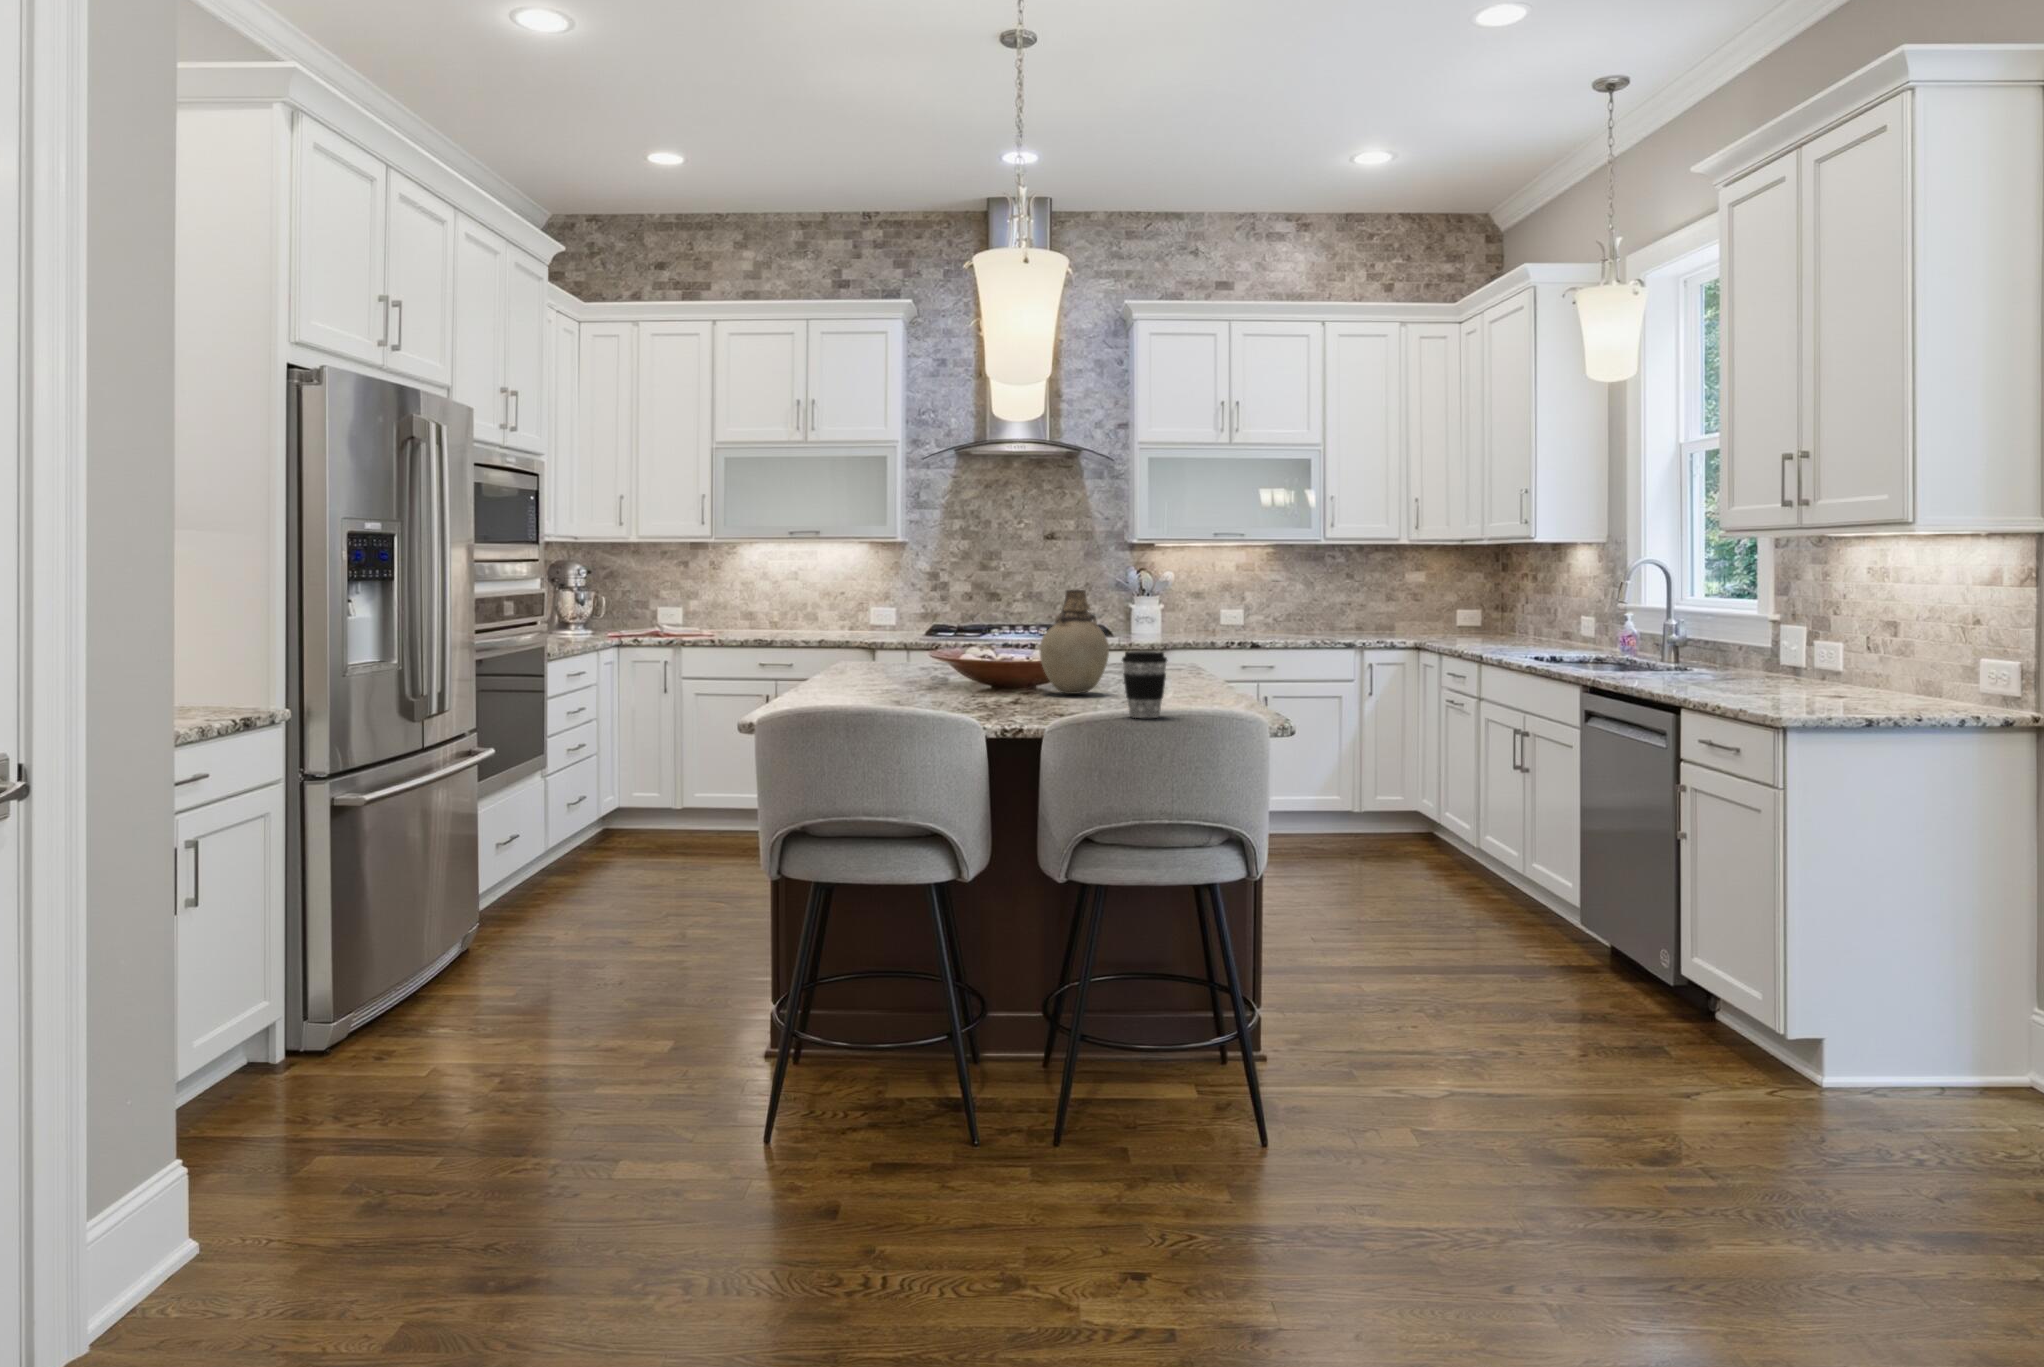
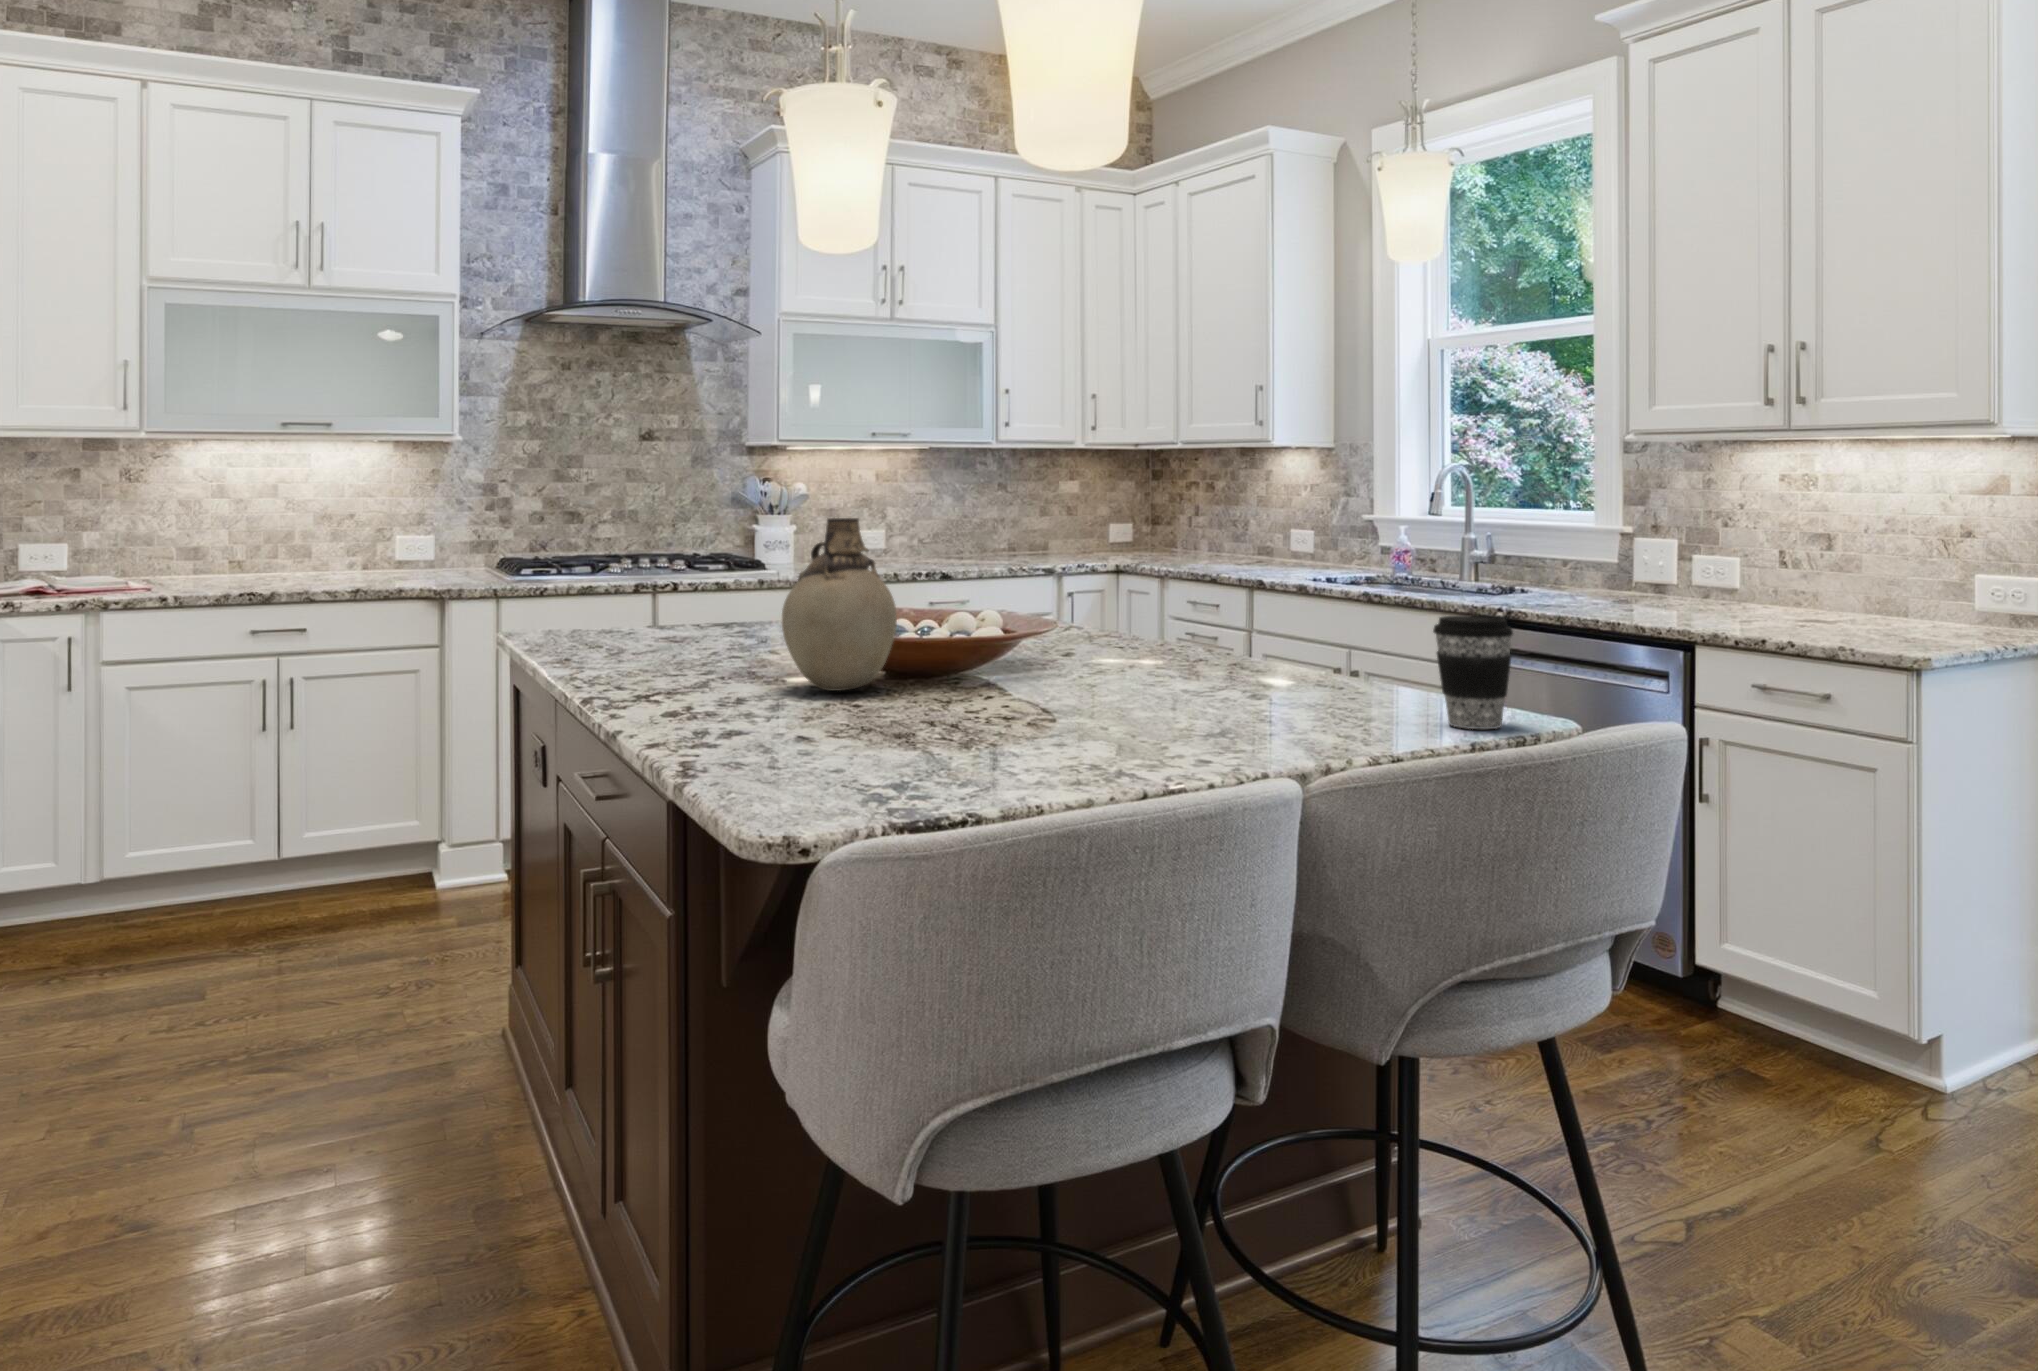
vase: present [1040,590,1109,694] -> present [782,518,897,691]

